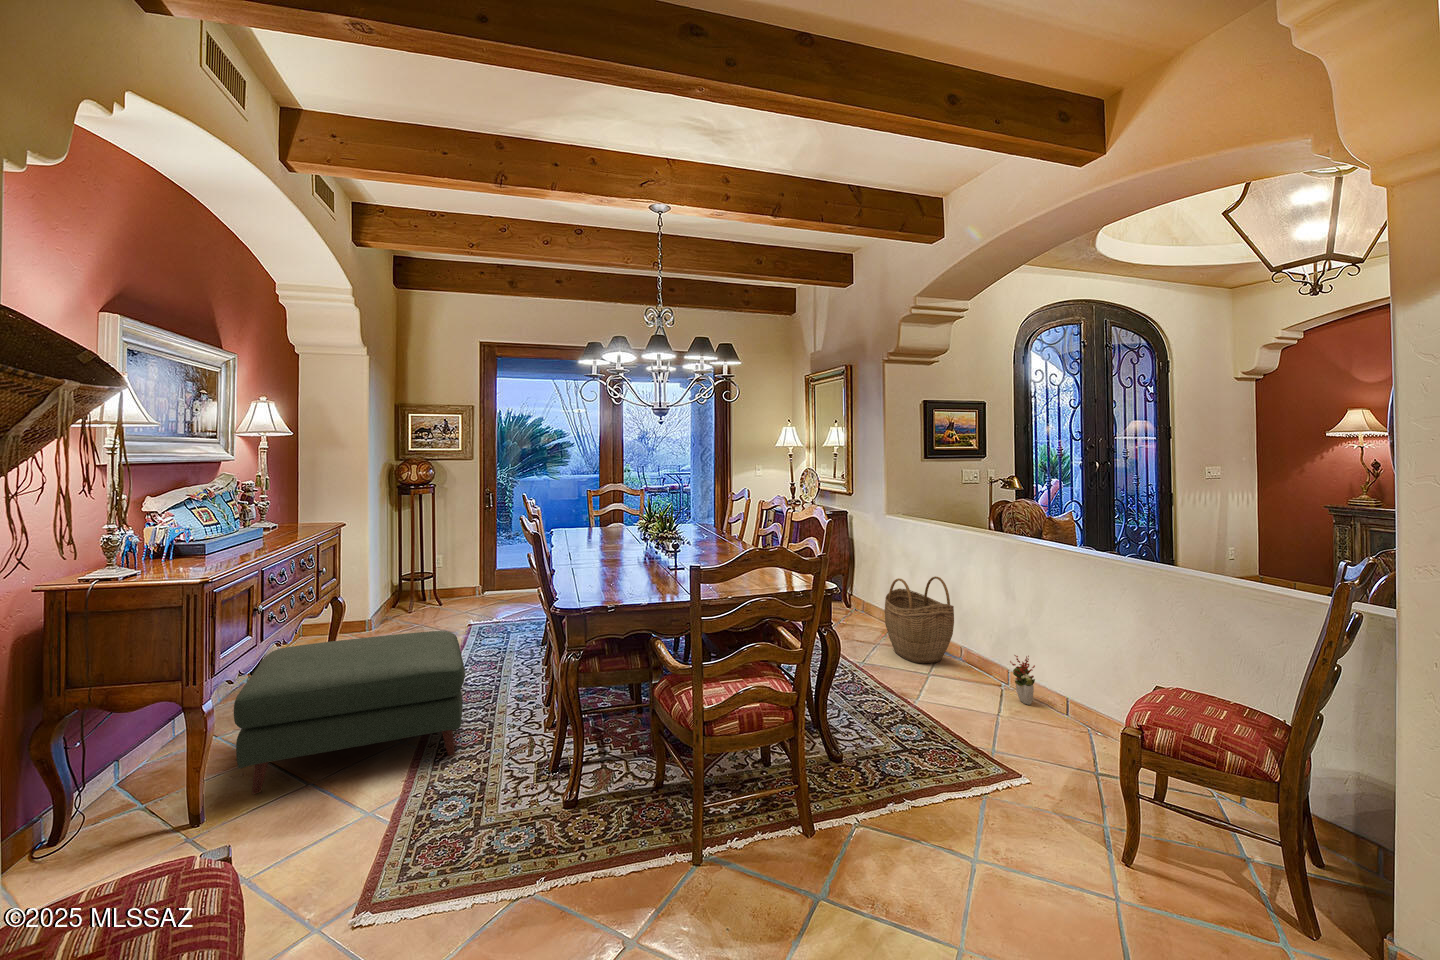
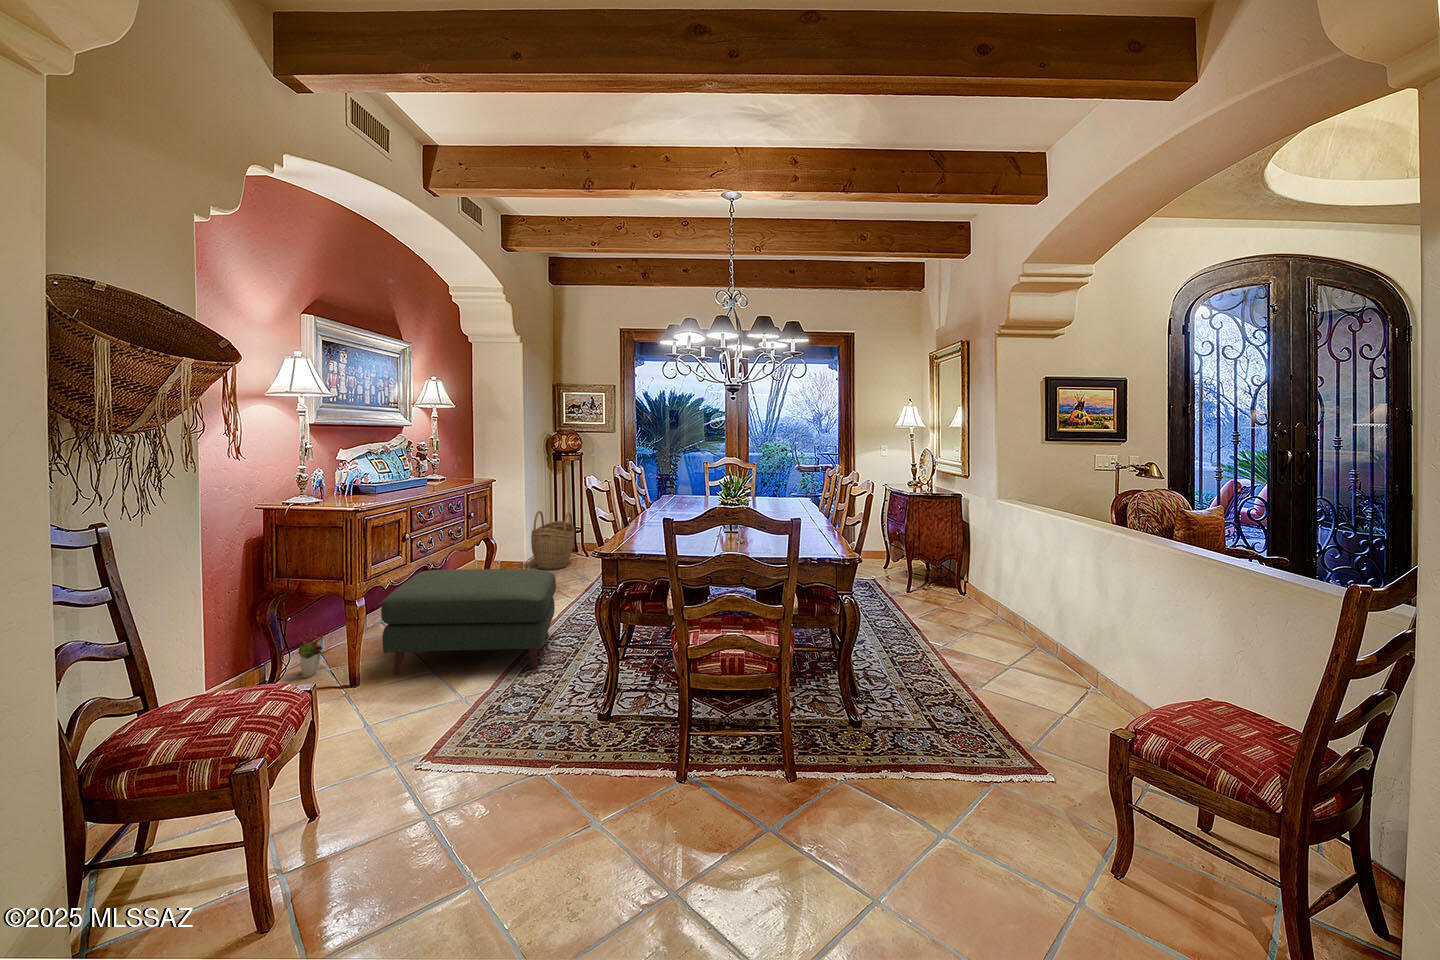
woven basket: present [884,576,954,663] -> present [531,511,575,570]
decorative plant: present [1010,655,1035,705] -> present [298,627,325,678]

